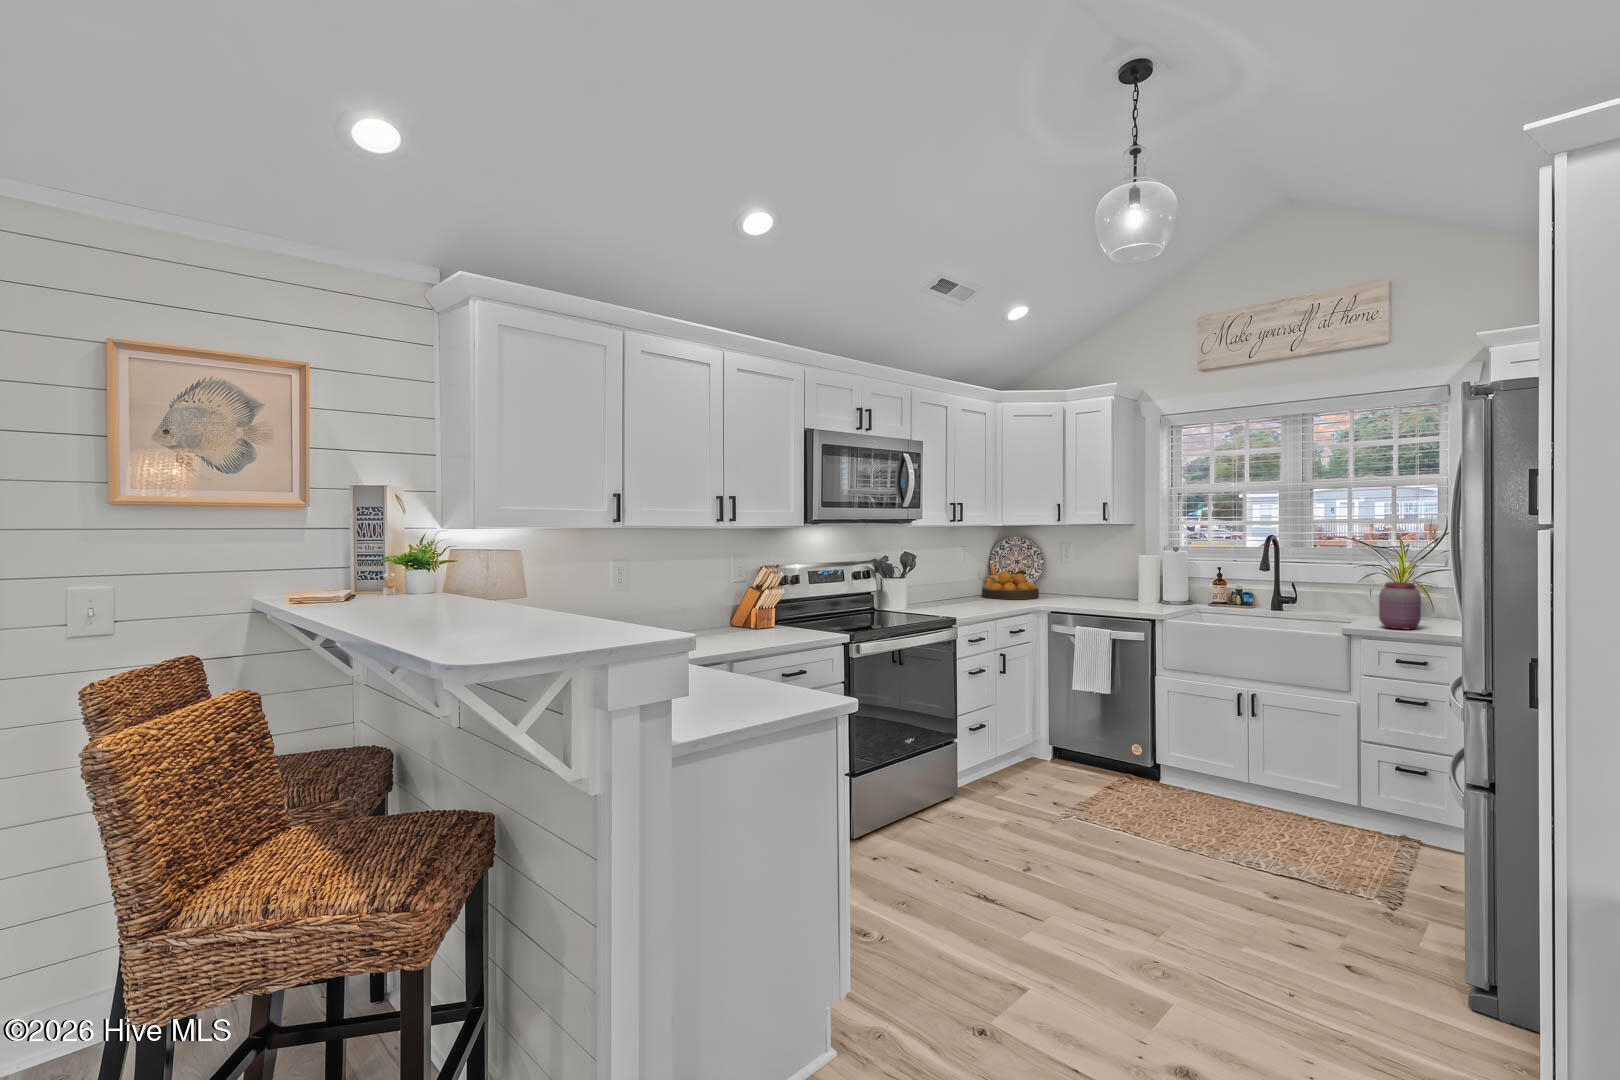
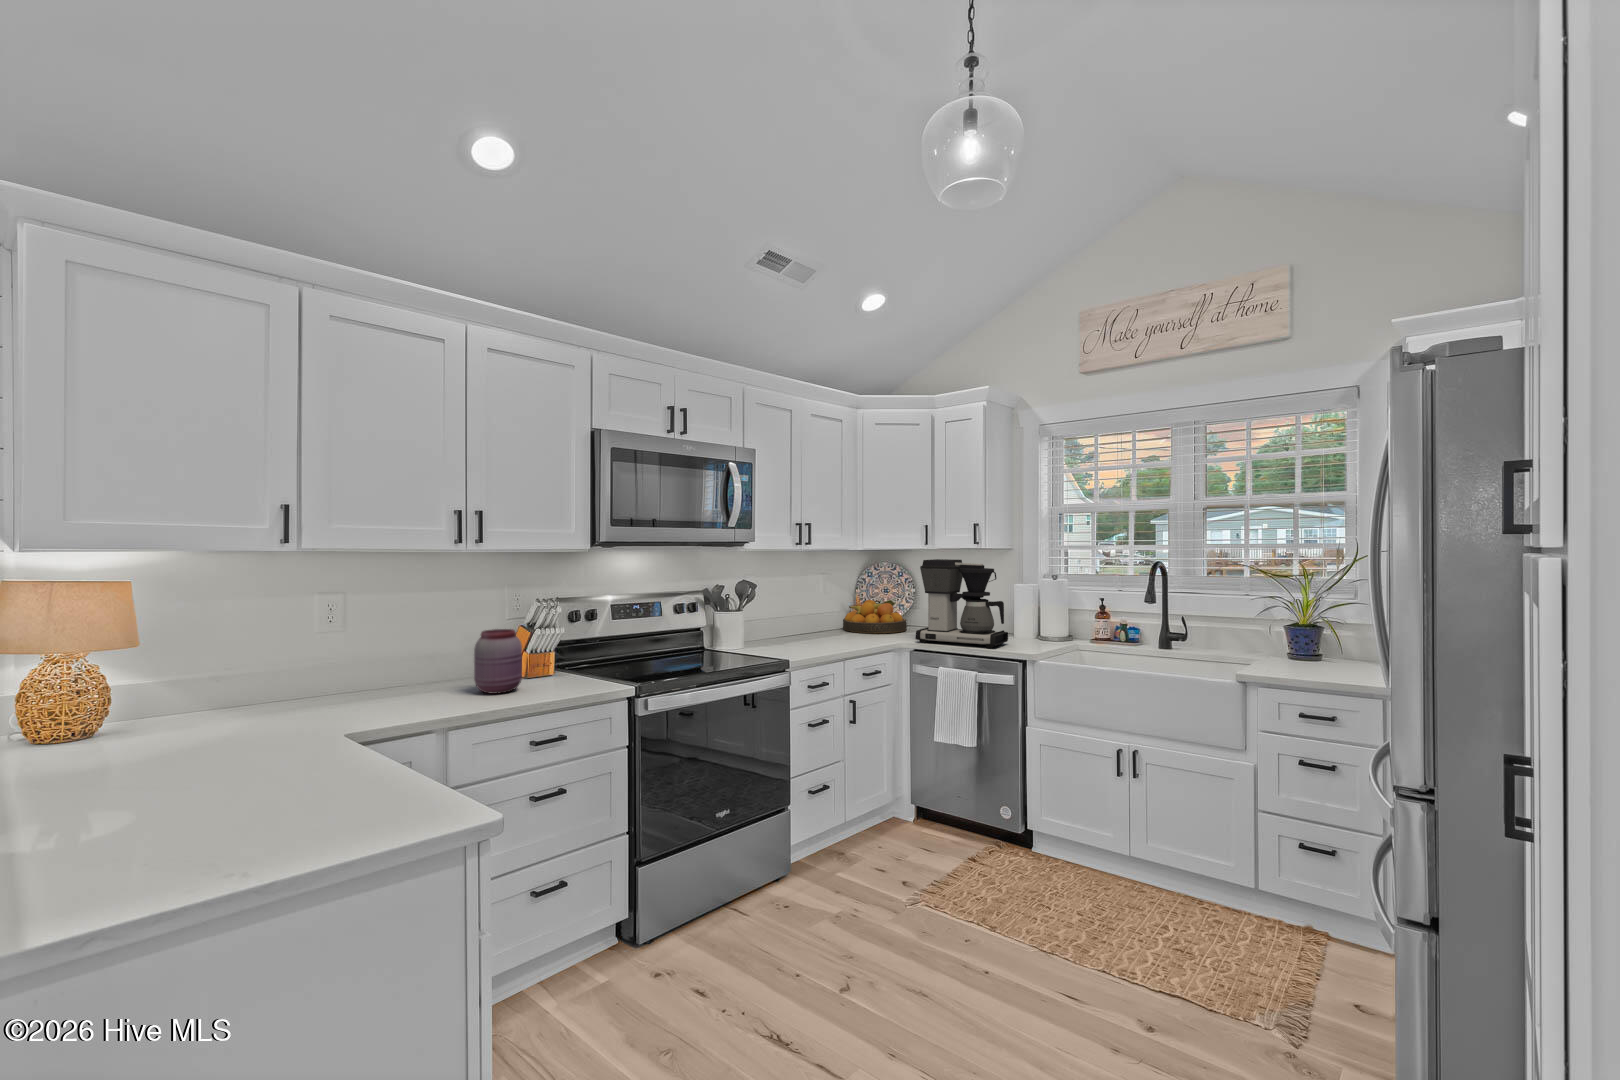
coffee maker: none [1052,535,1134,610] -> present [916,559,1008,648]
jar: present [1379,582,1421,629] -> present [474,629,522,694]

